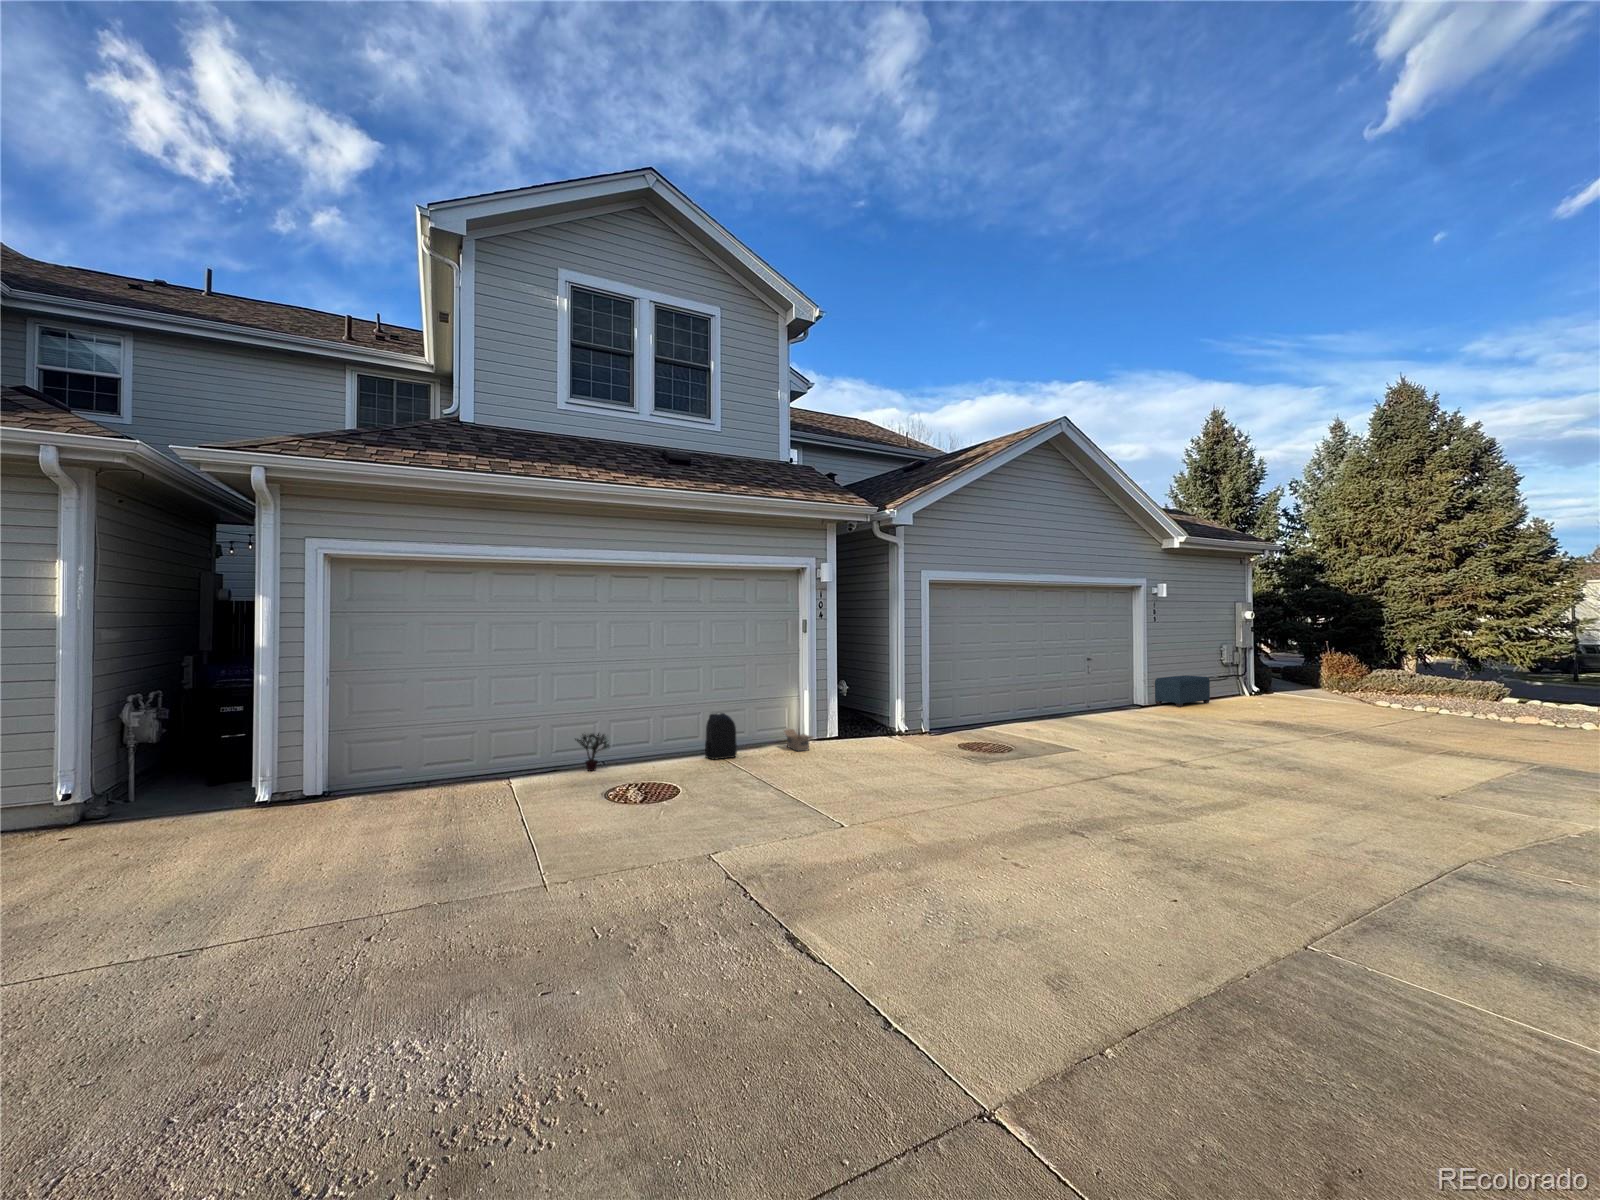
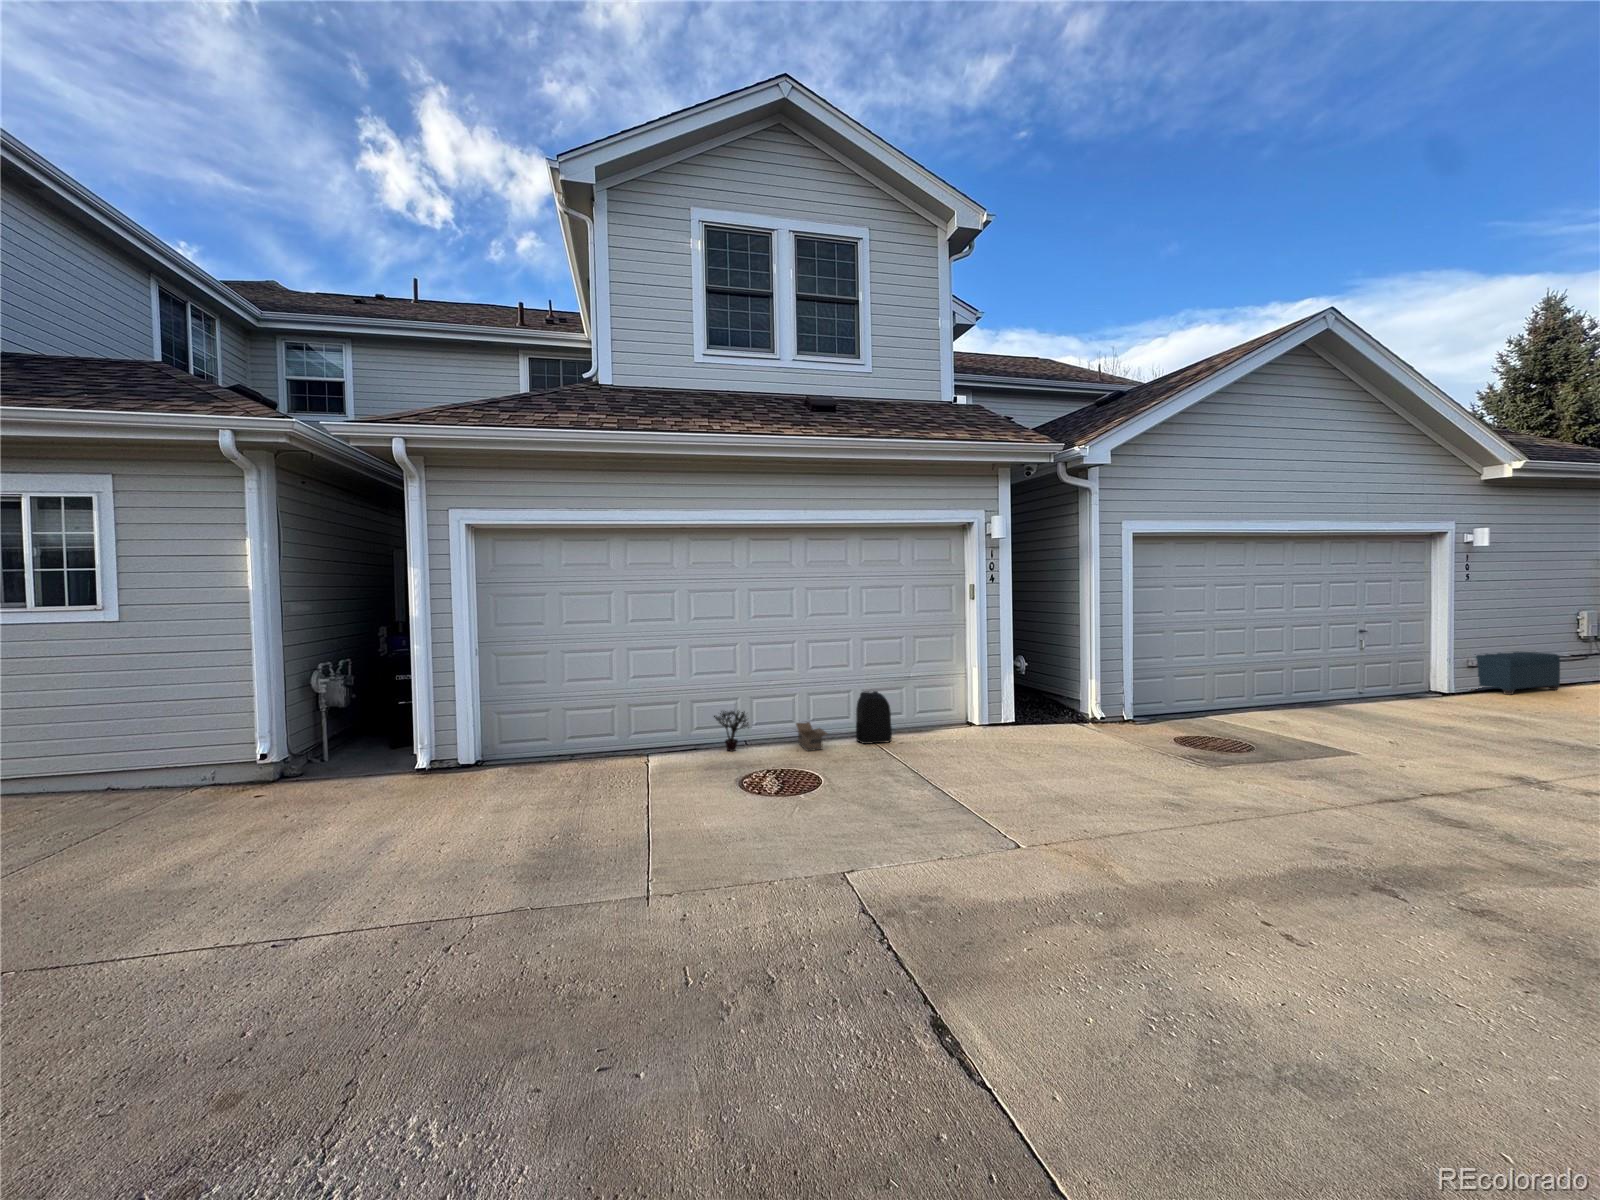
cardboard box: present [784,729,813,751] -> present [796,722,828,751]

